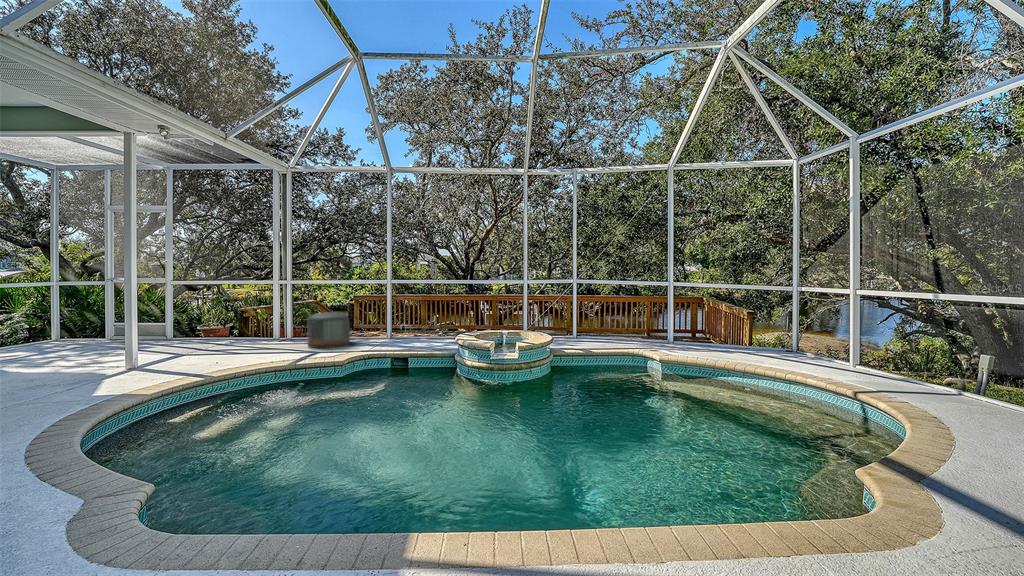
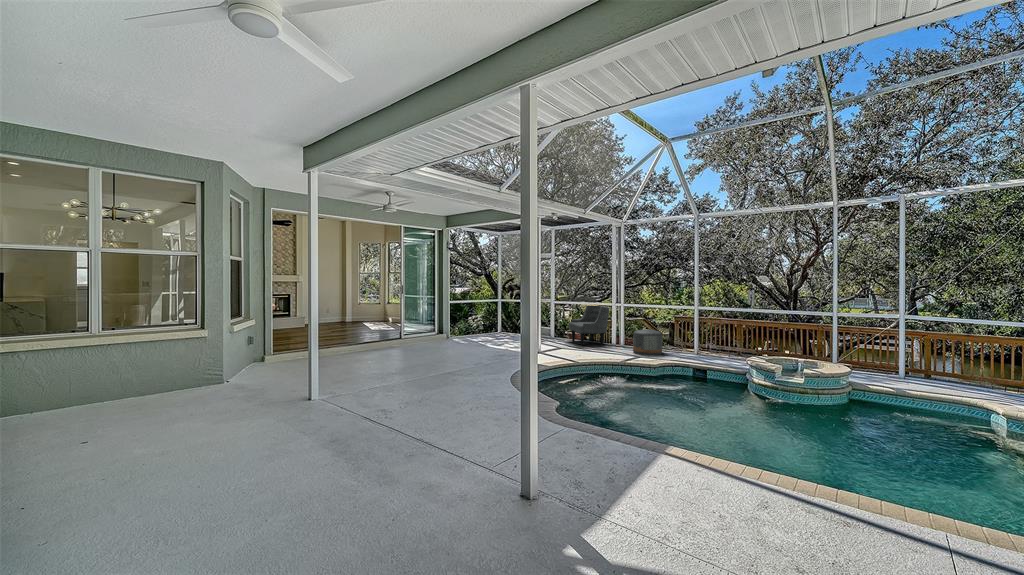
armchair: none [197,280,269,347] -> present [569,306,610,346]

